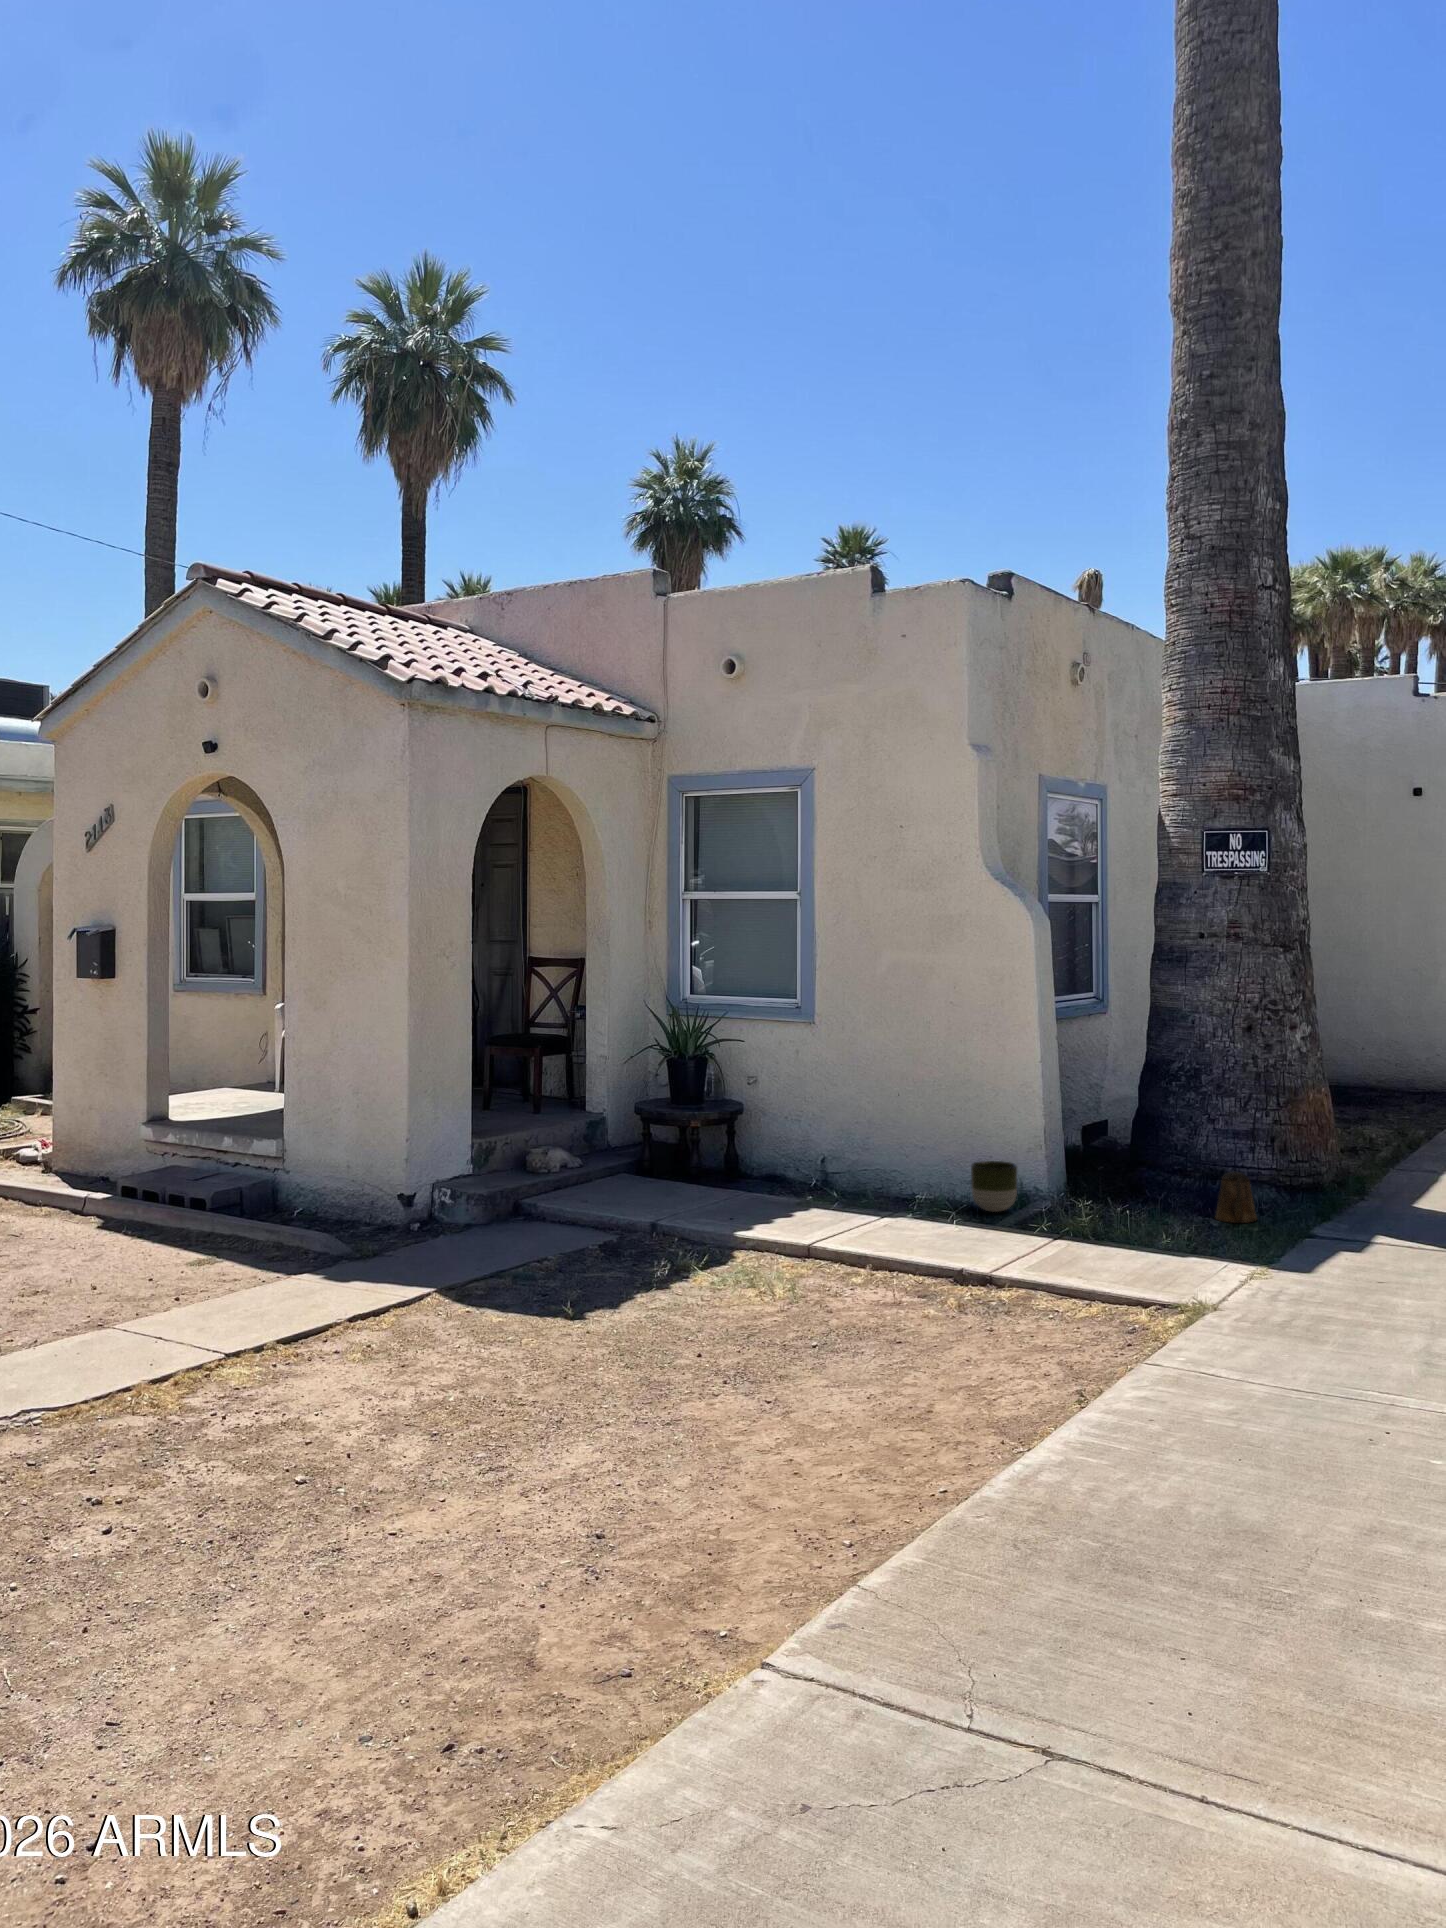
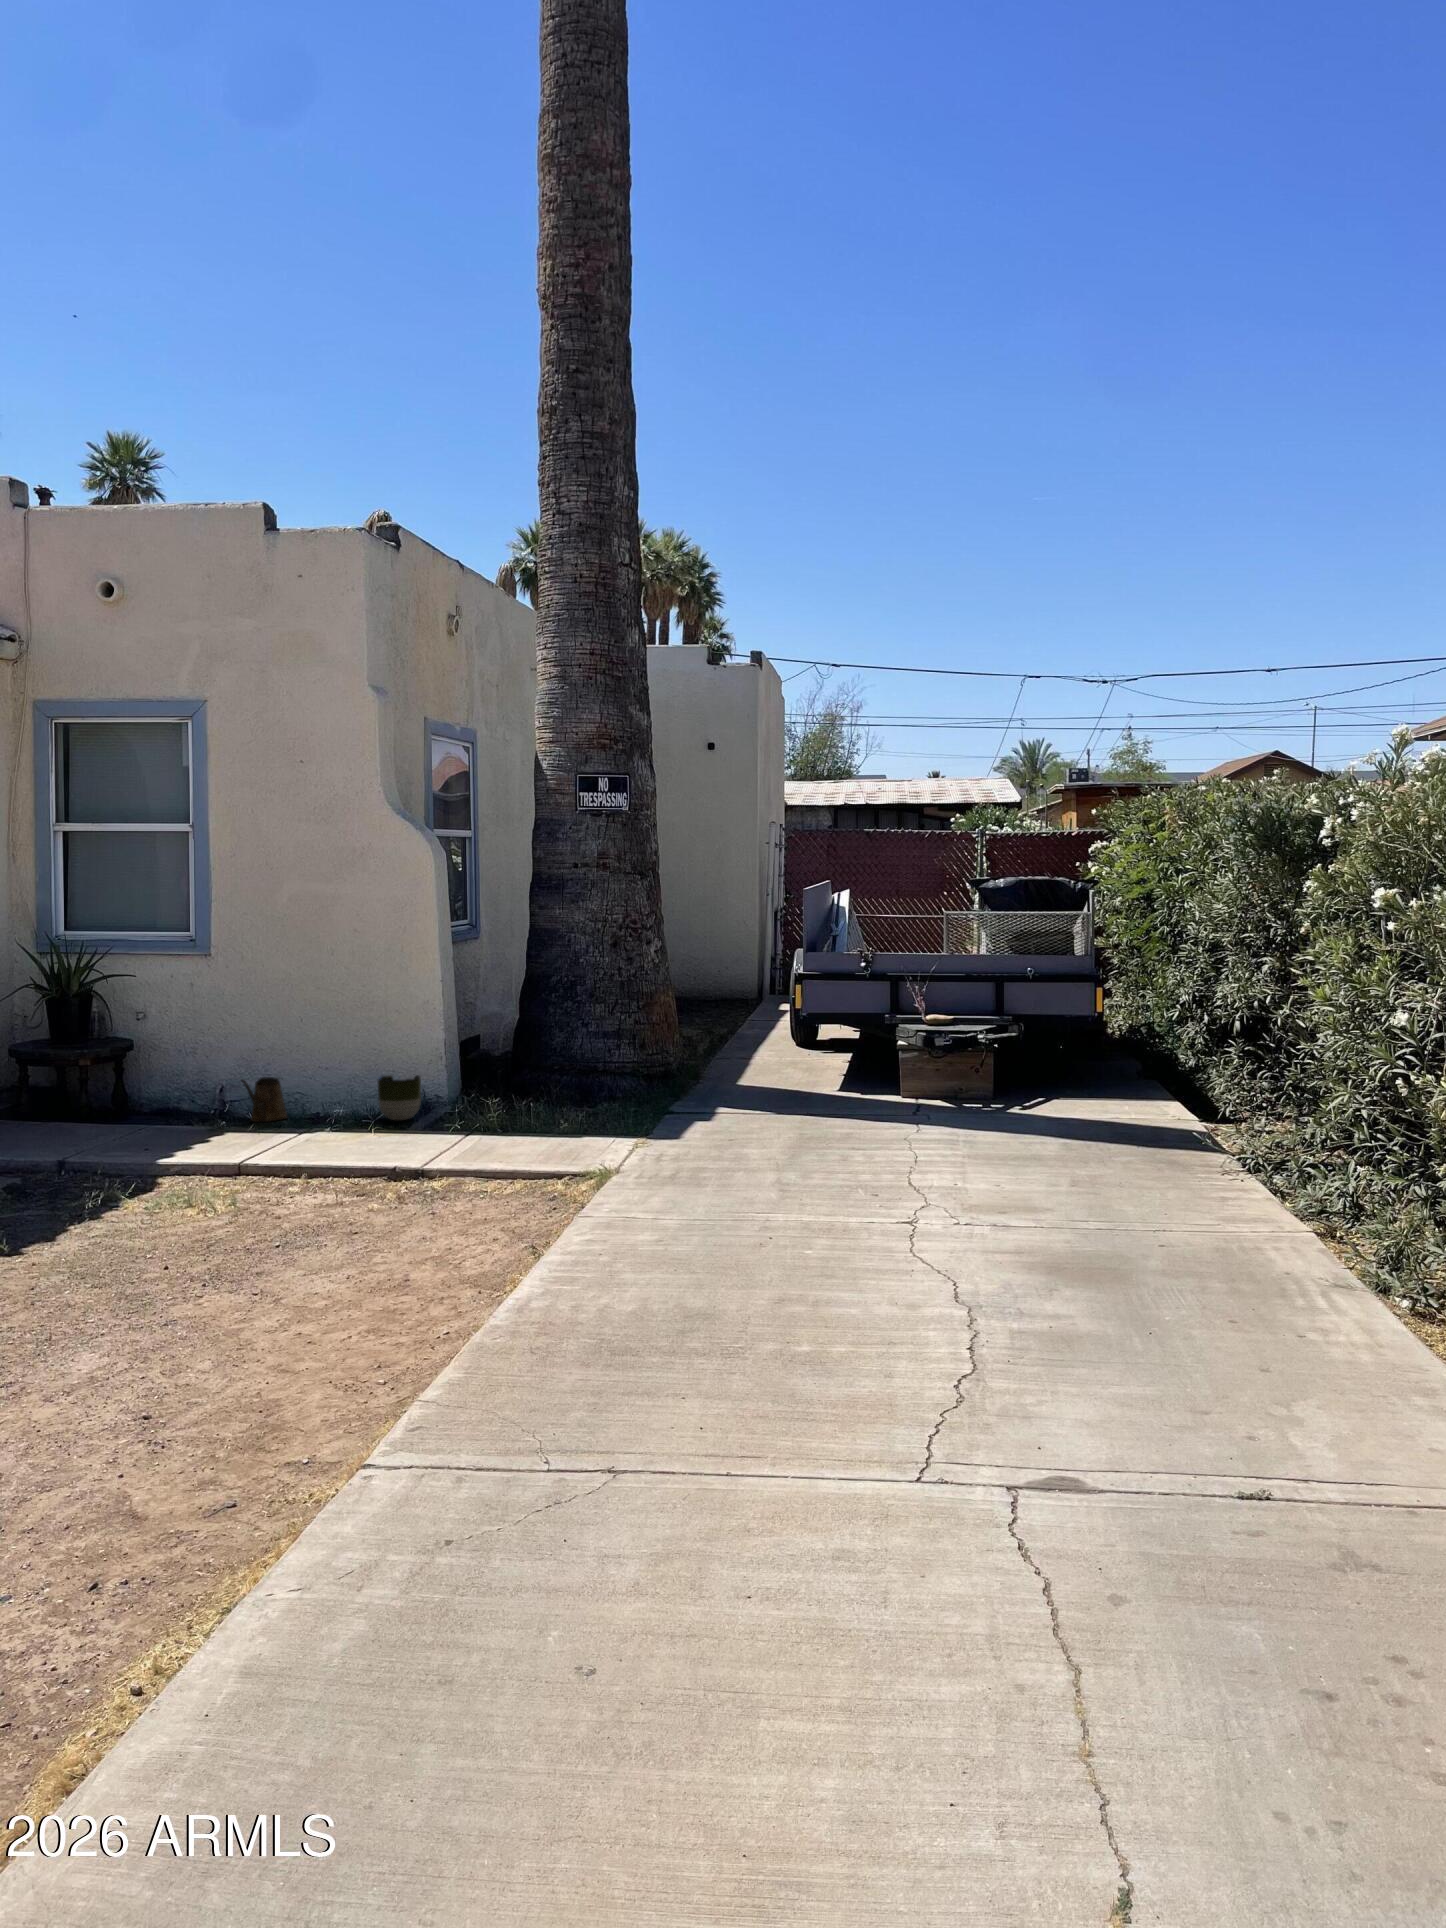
watering can: present [1215,1172,1257,1223] -> present [241,1077,288,1122]

